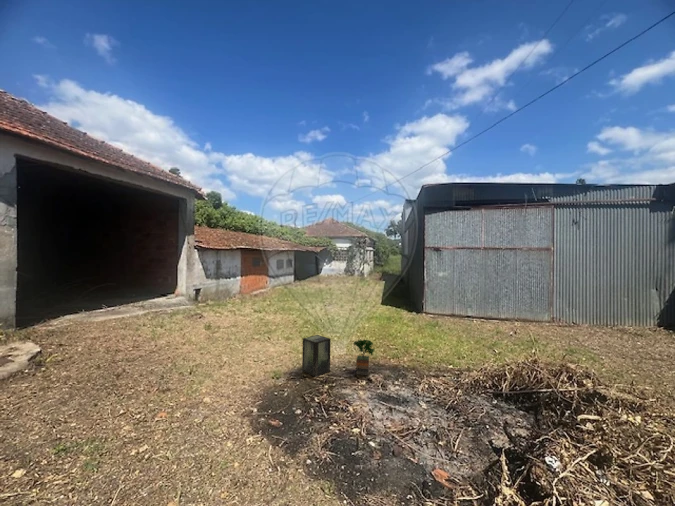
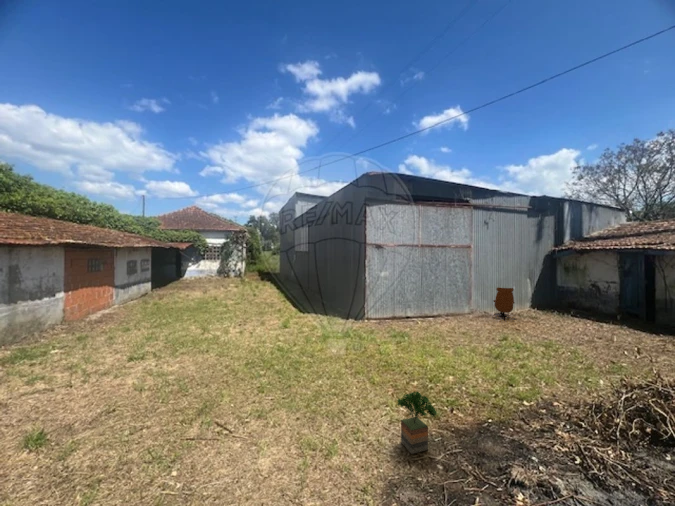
lounge chair: none [574,293,604,331] -> present [494,288,514,320]
storage box: present [302,335,331,377] -> none [327,401,370,489]

